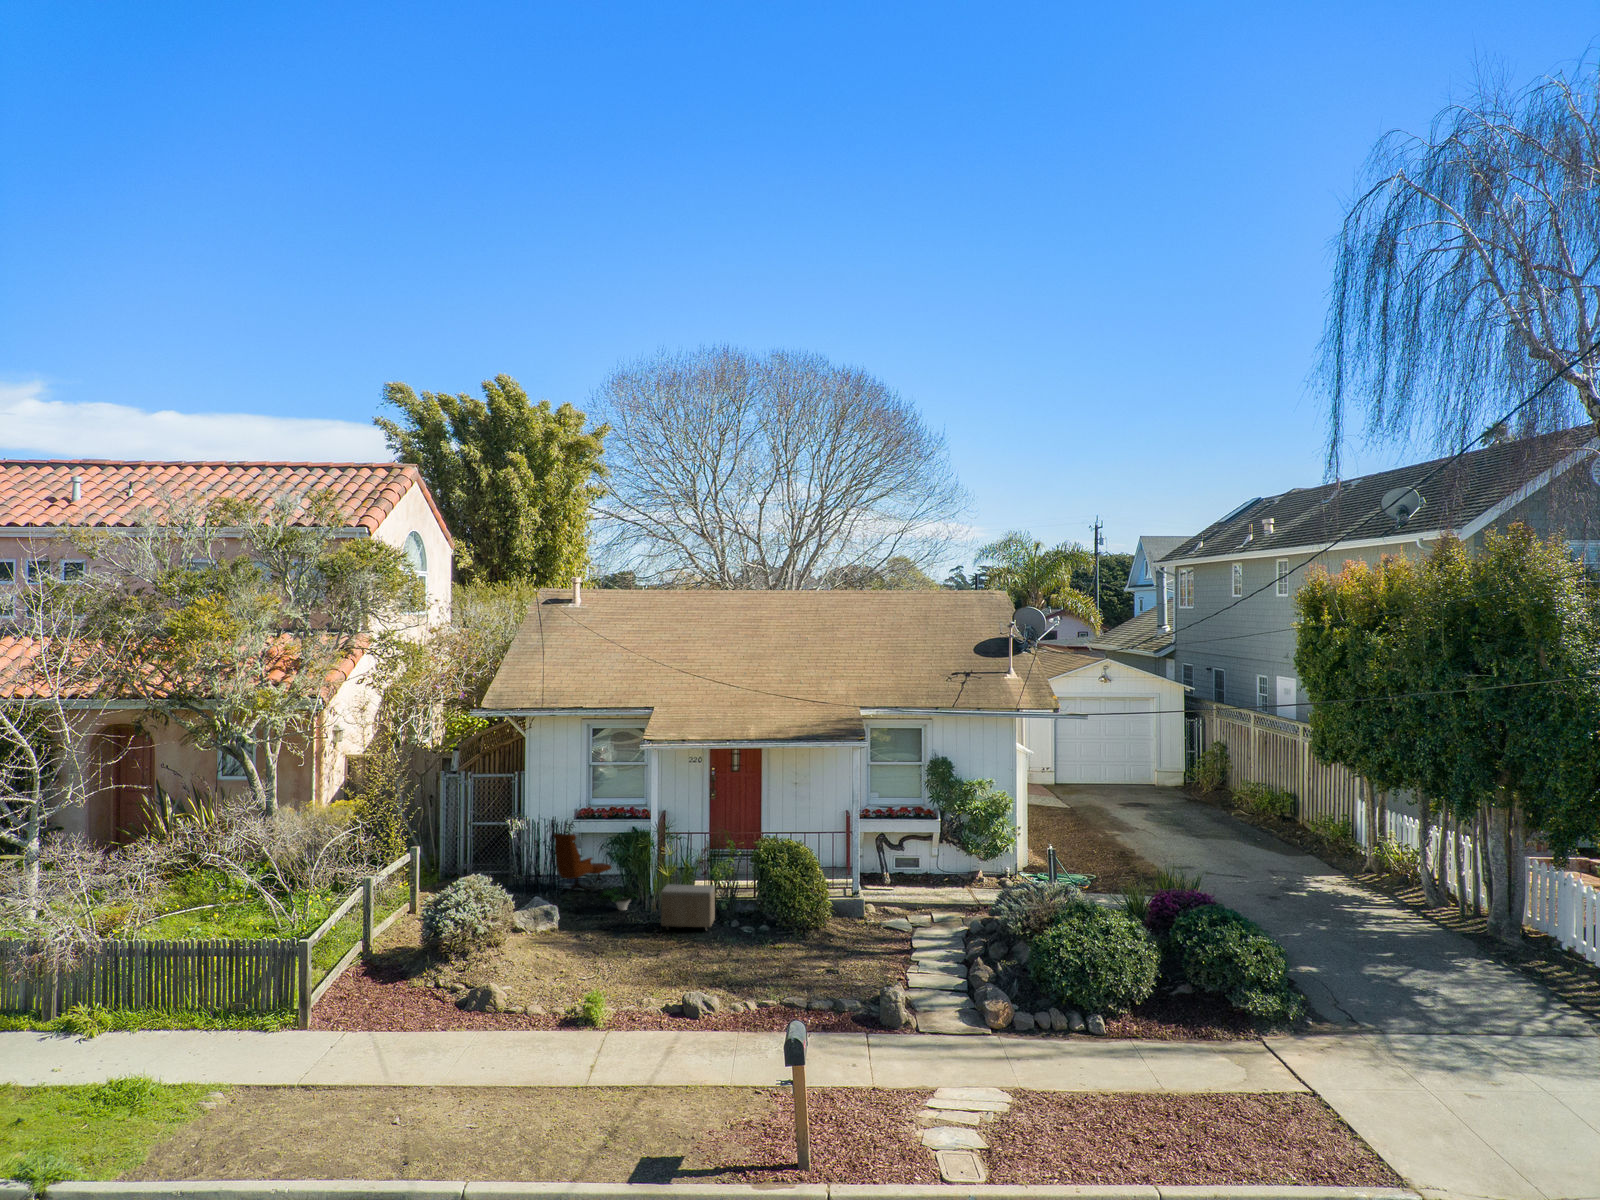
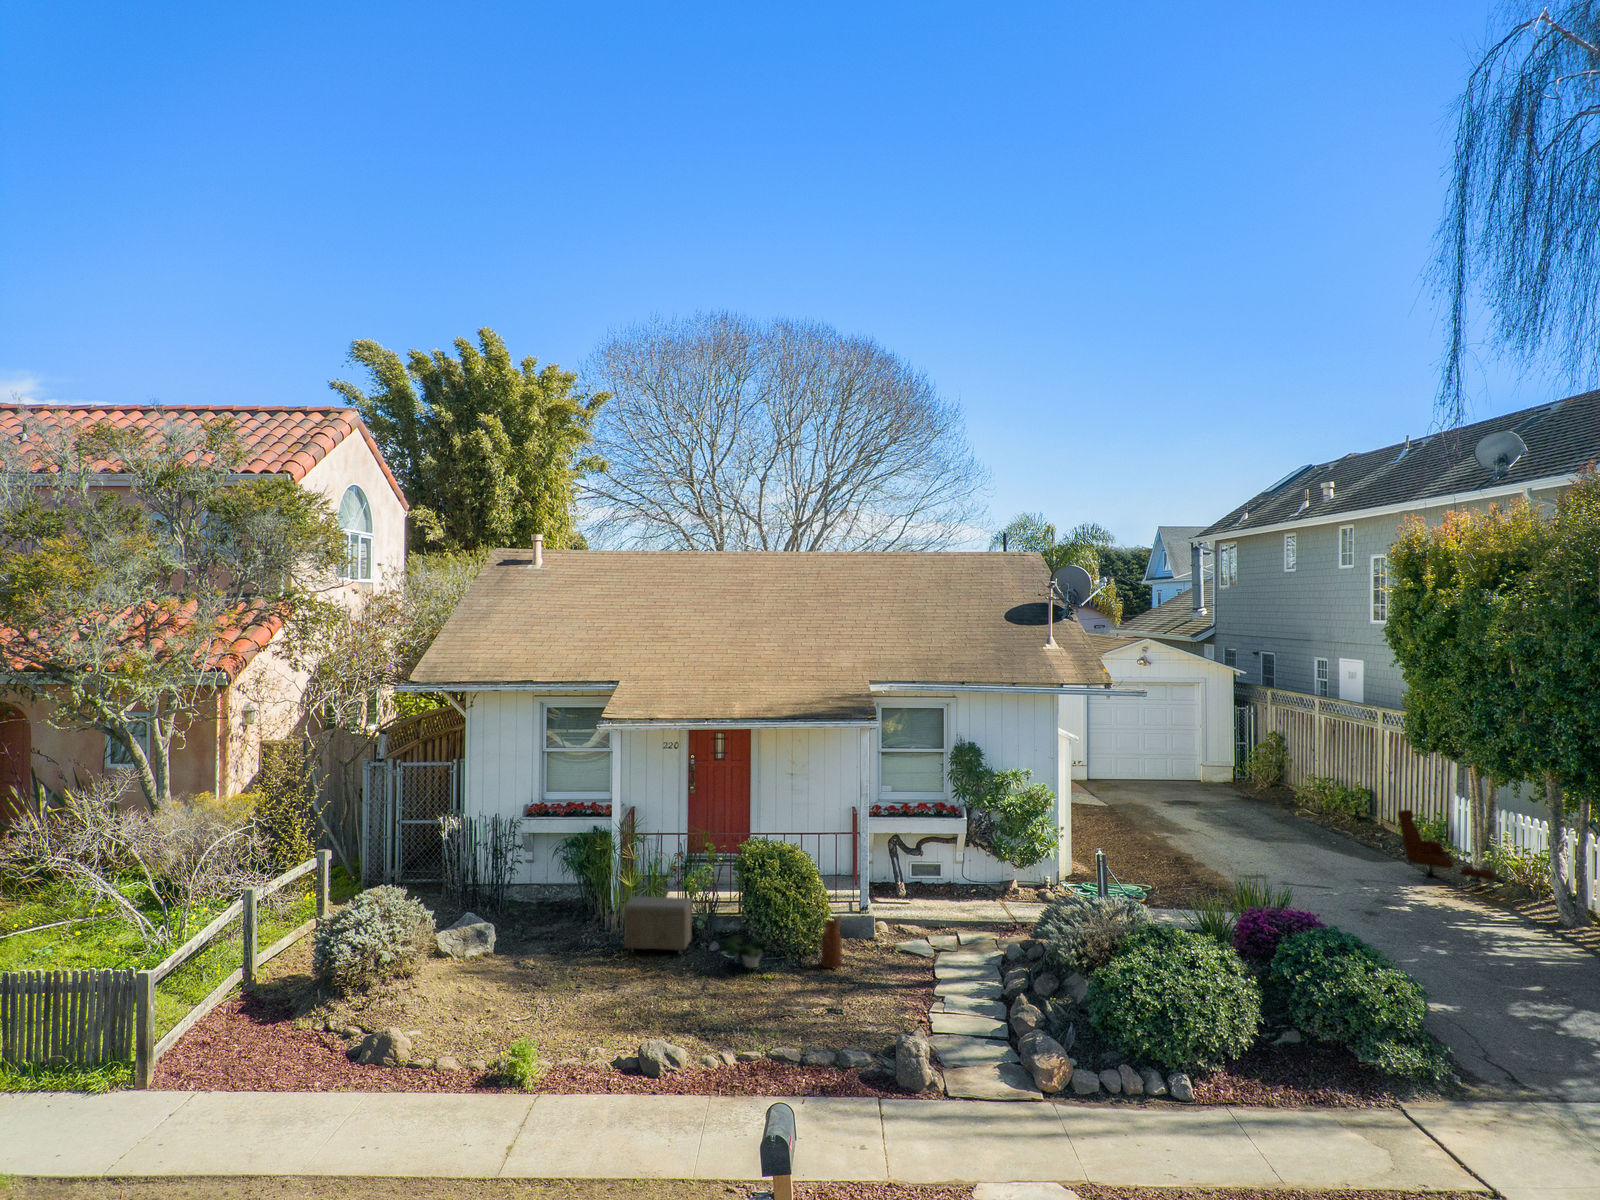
lounge chair: present [554,833,612,891] -> present [1398,810,1495,888]
potted plant: present [599,886,639,910] -> present [720,935,774,968]
watering can: none [821,898,838,941] -> present [821,915,842,968]

